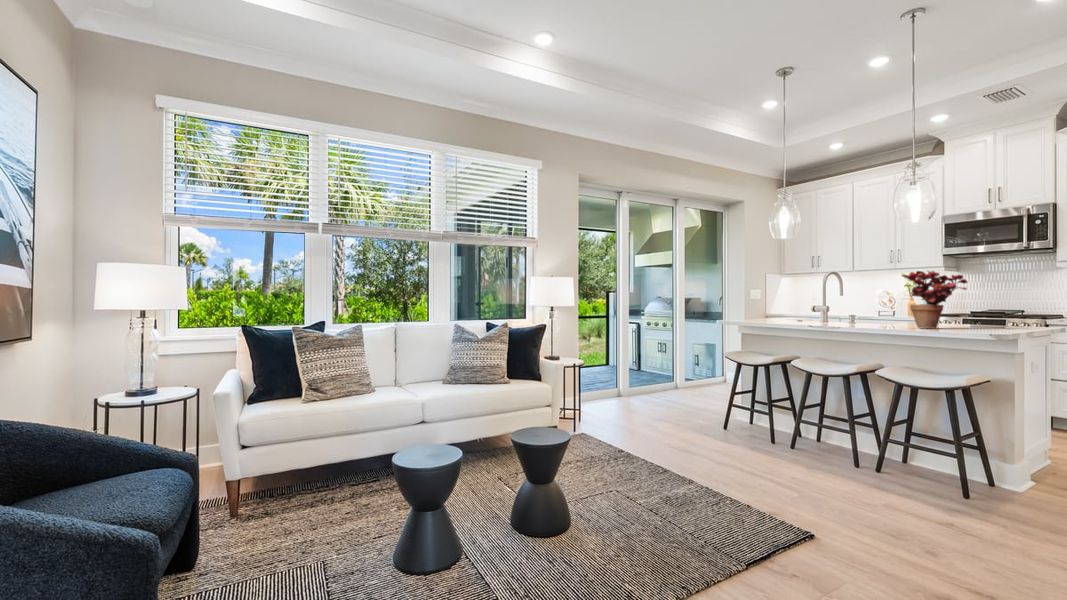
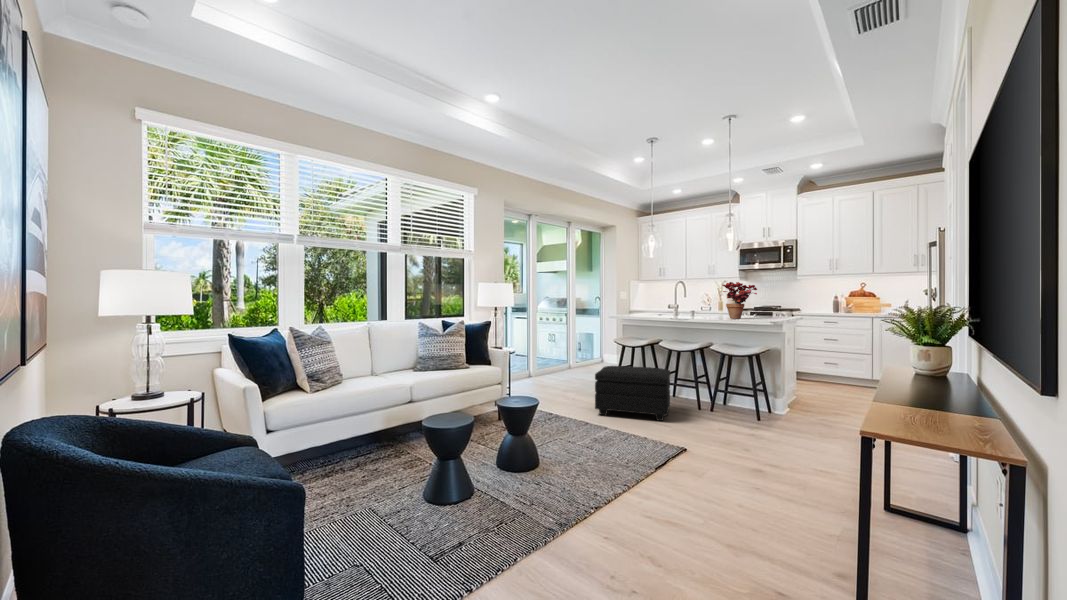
footstool: none [684,391,806,480] -> present [595,366,670,421]

